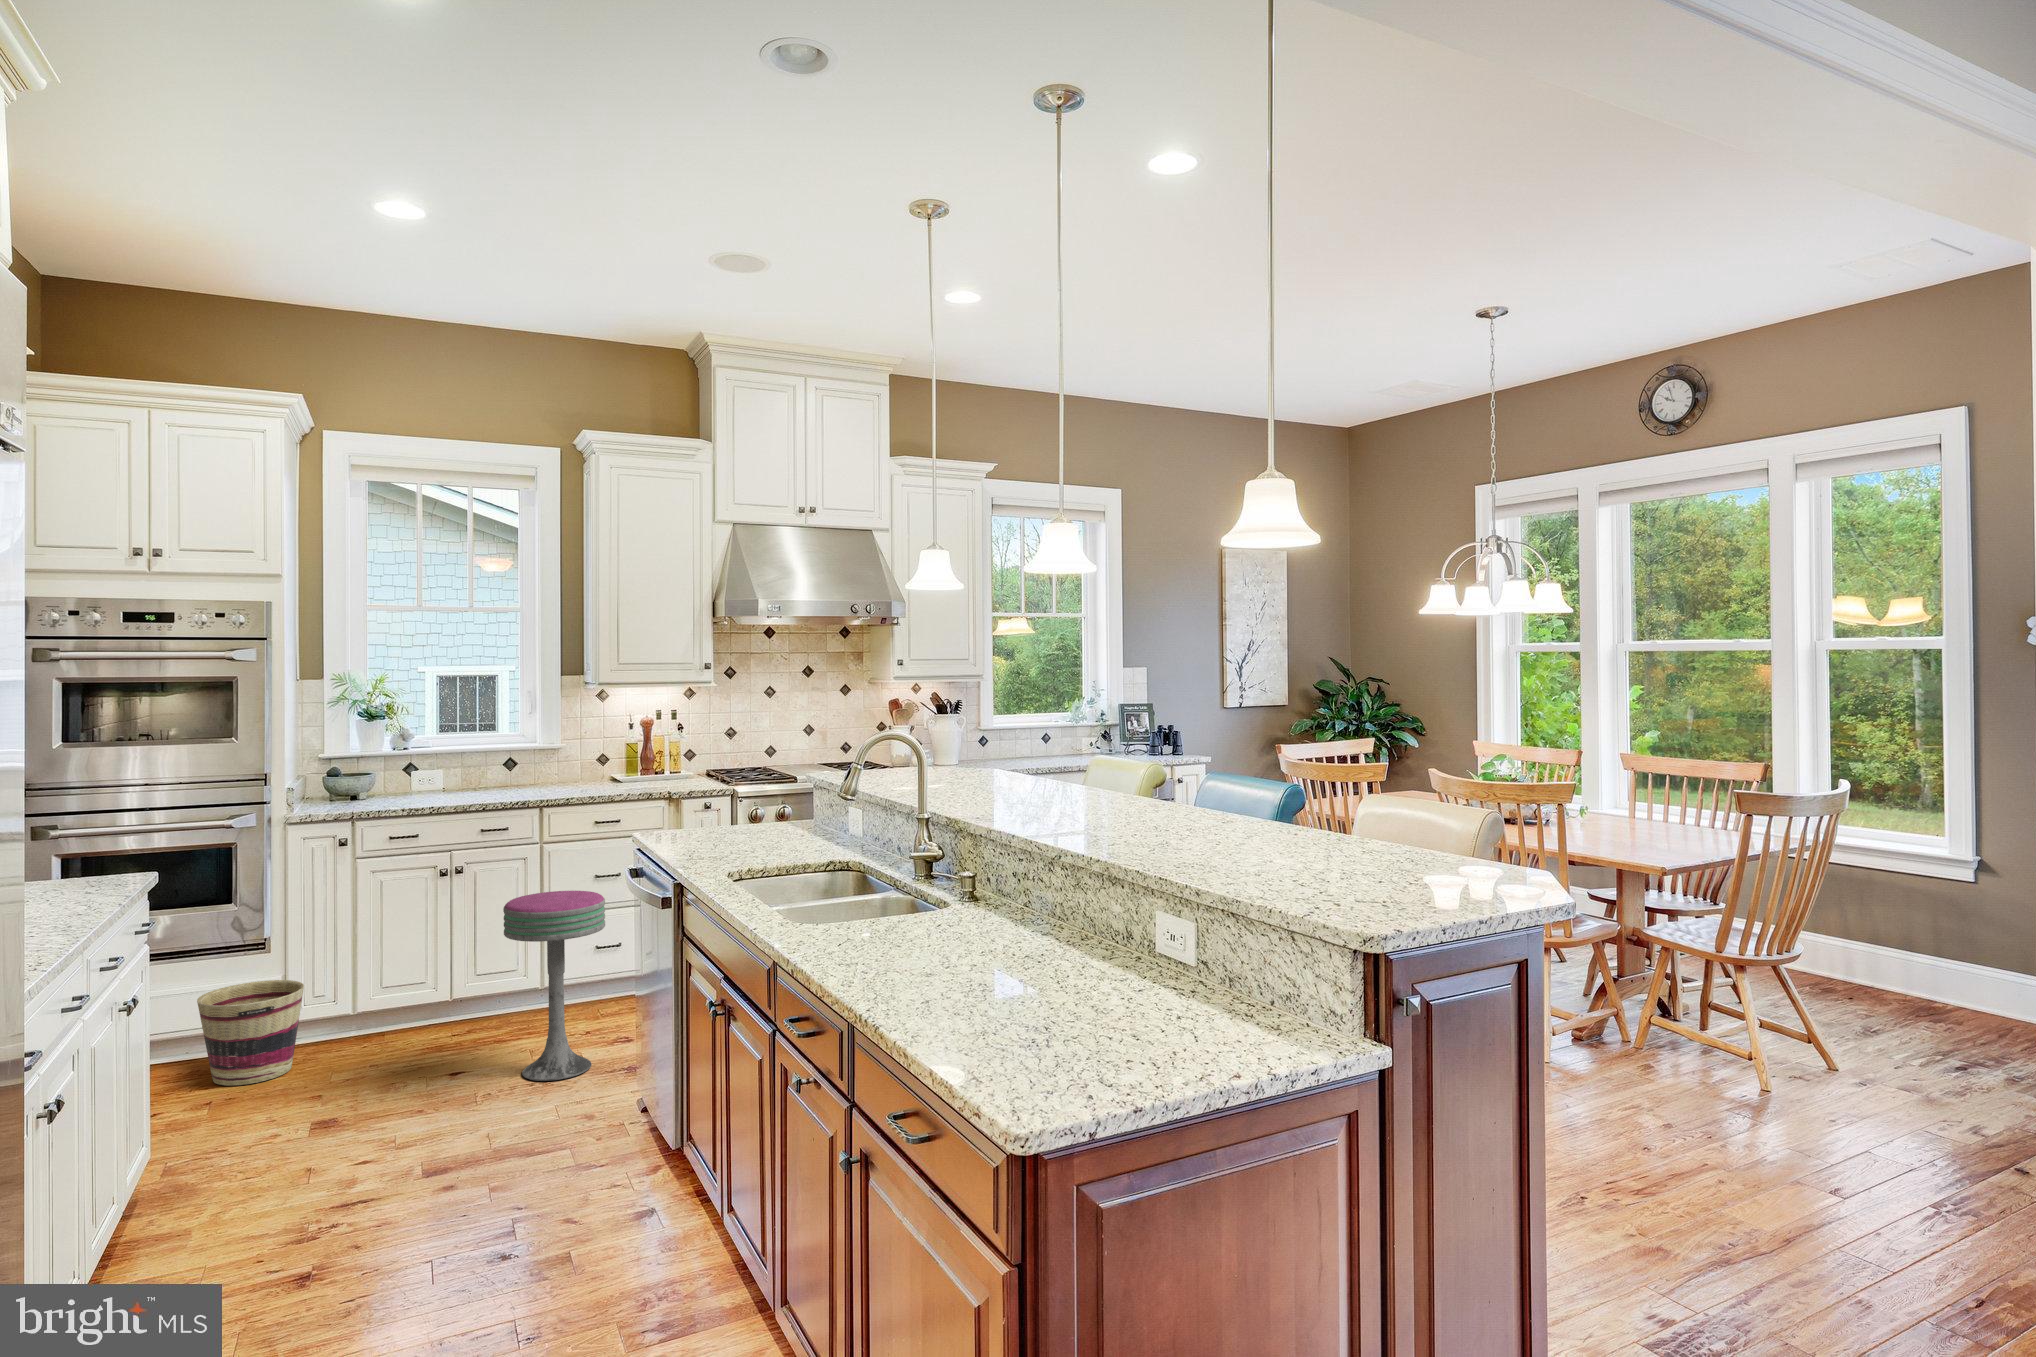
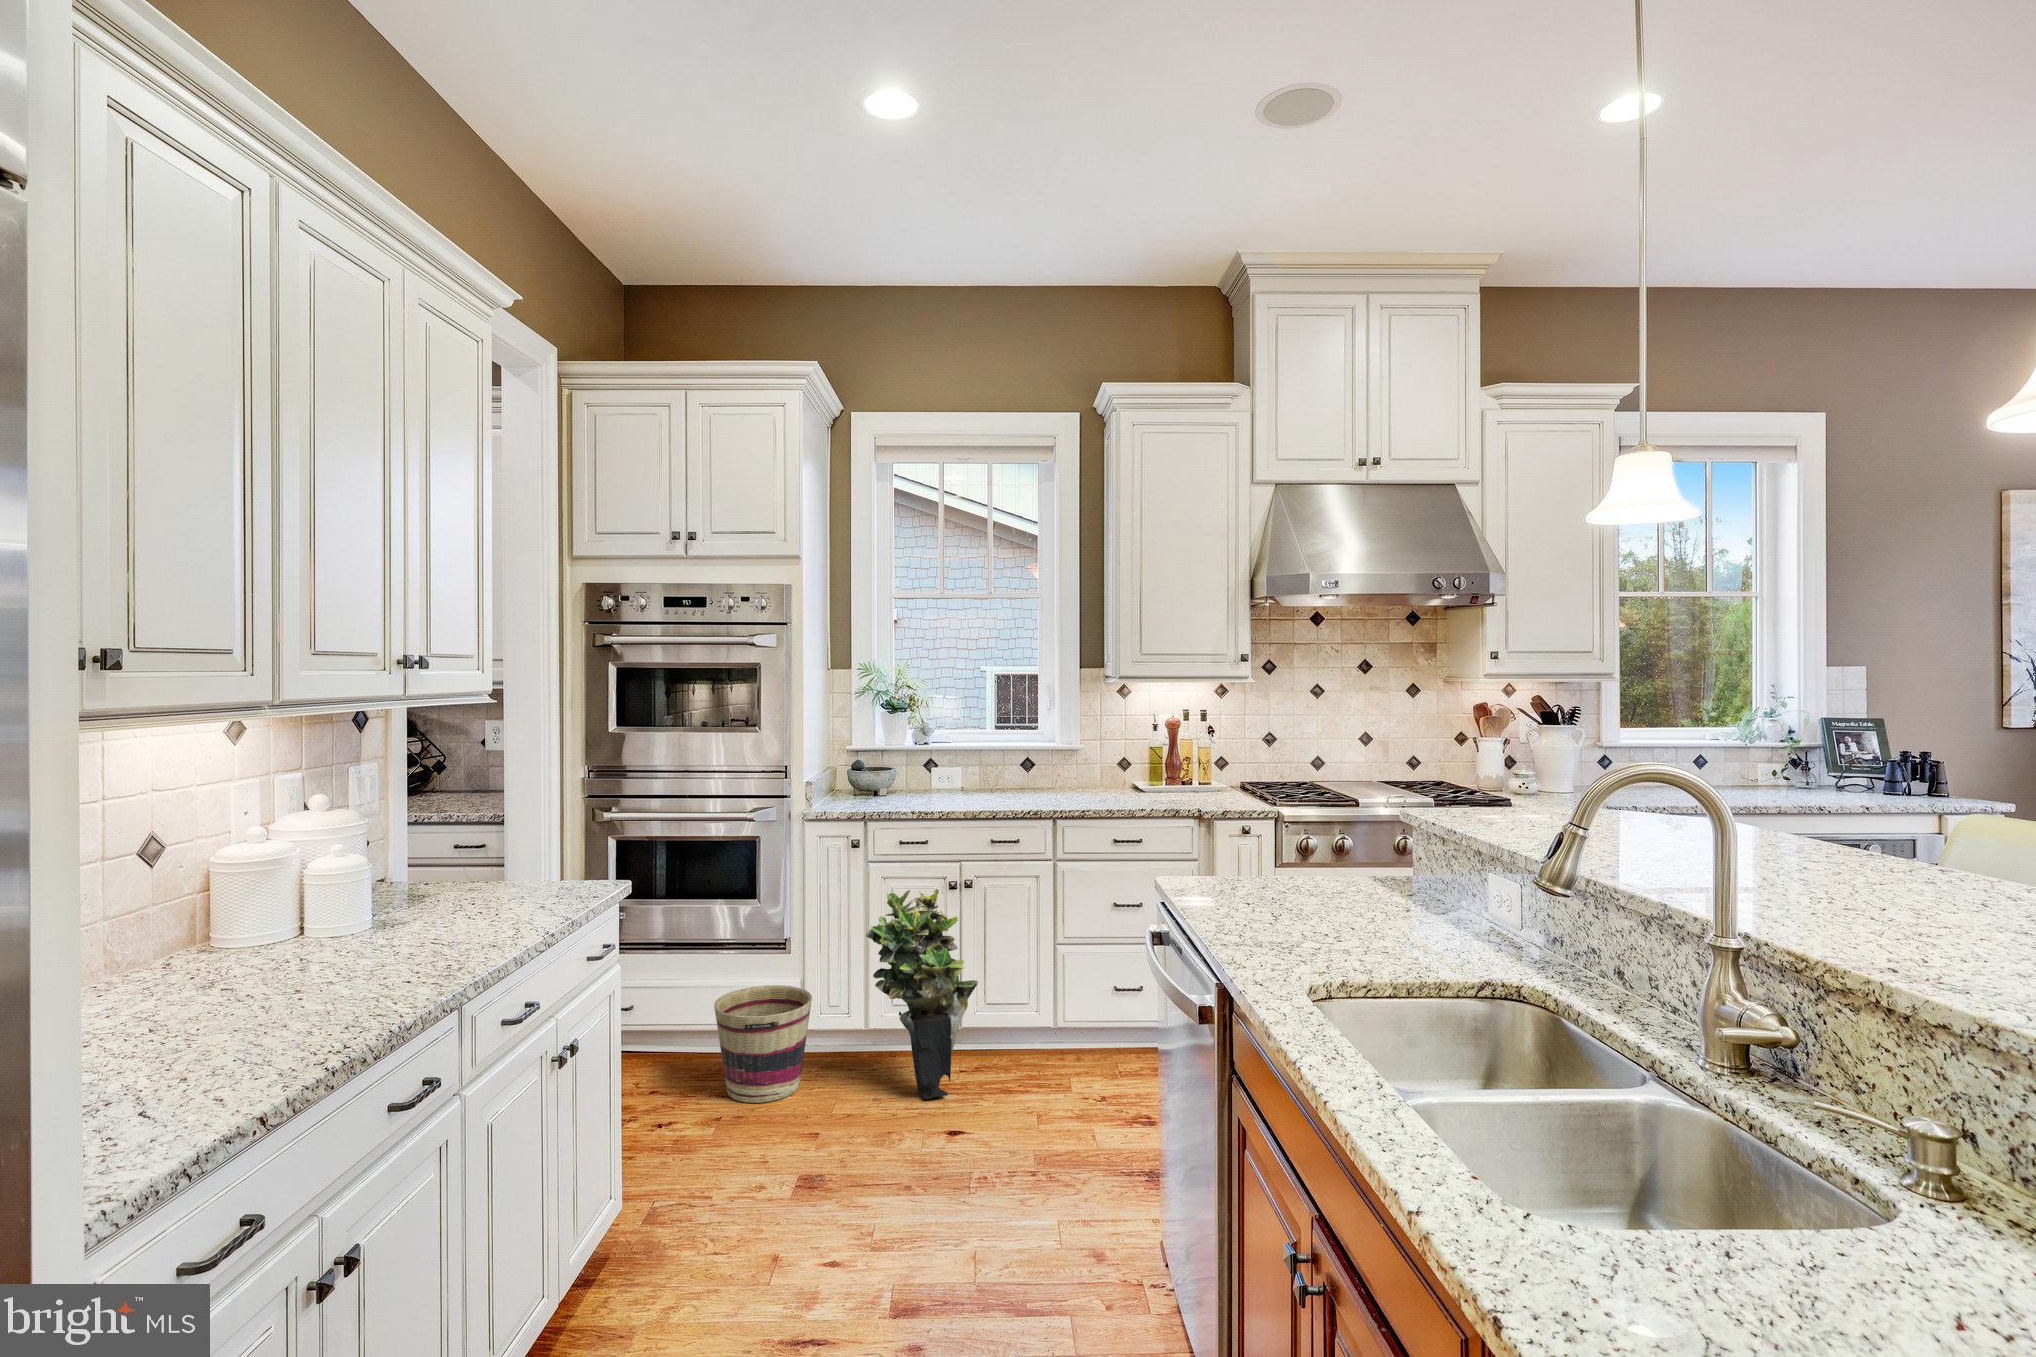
potted plant: none [360,876,473,1056] -> present [866,889,978,1100]
bar stool: present [503,891,605,1081] -> none [1002,928,1120,1177]

